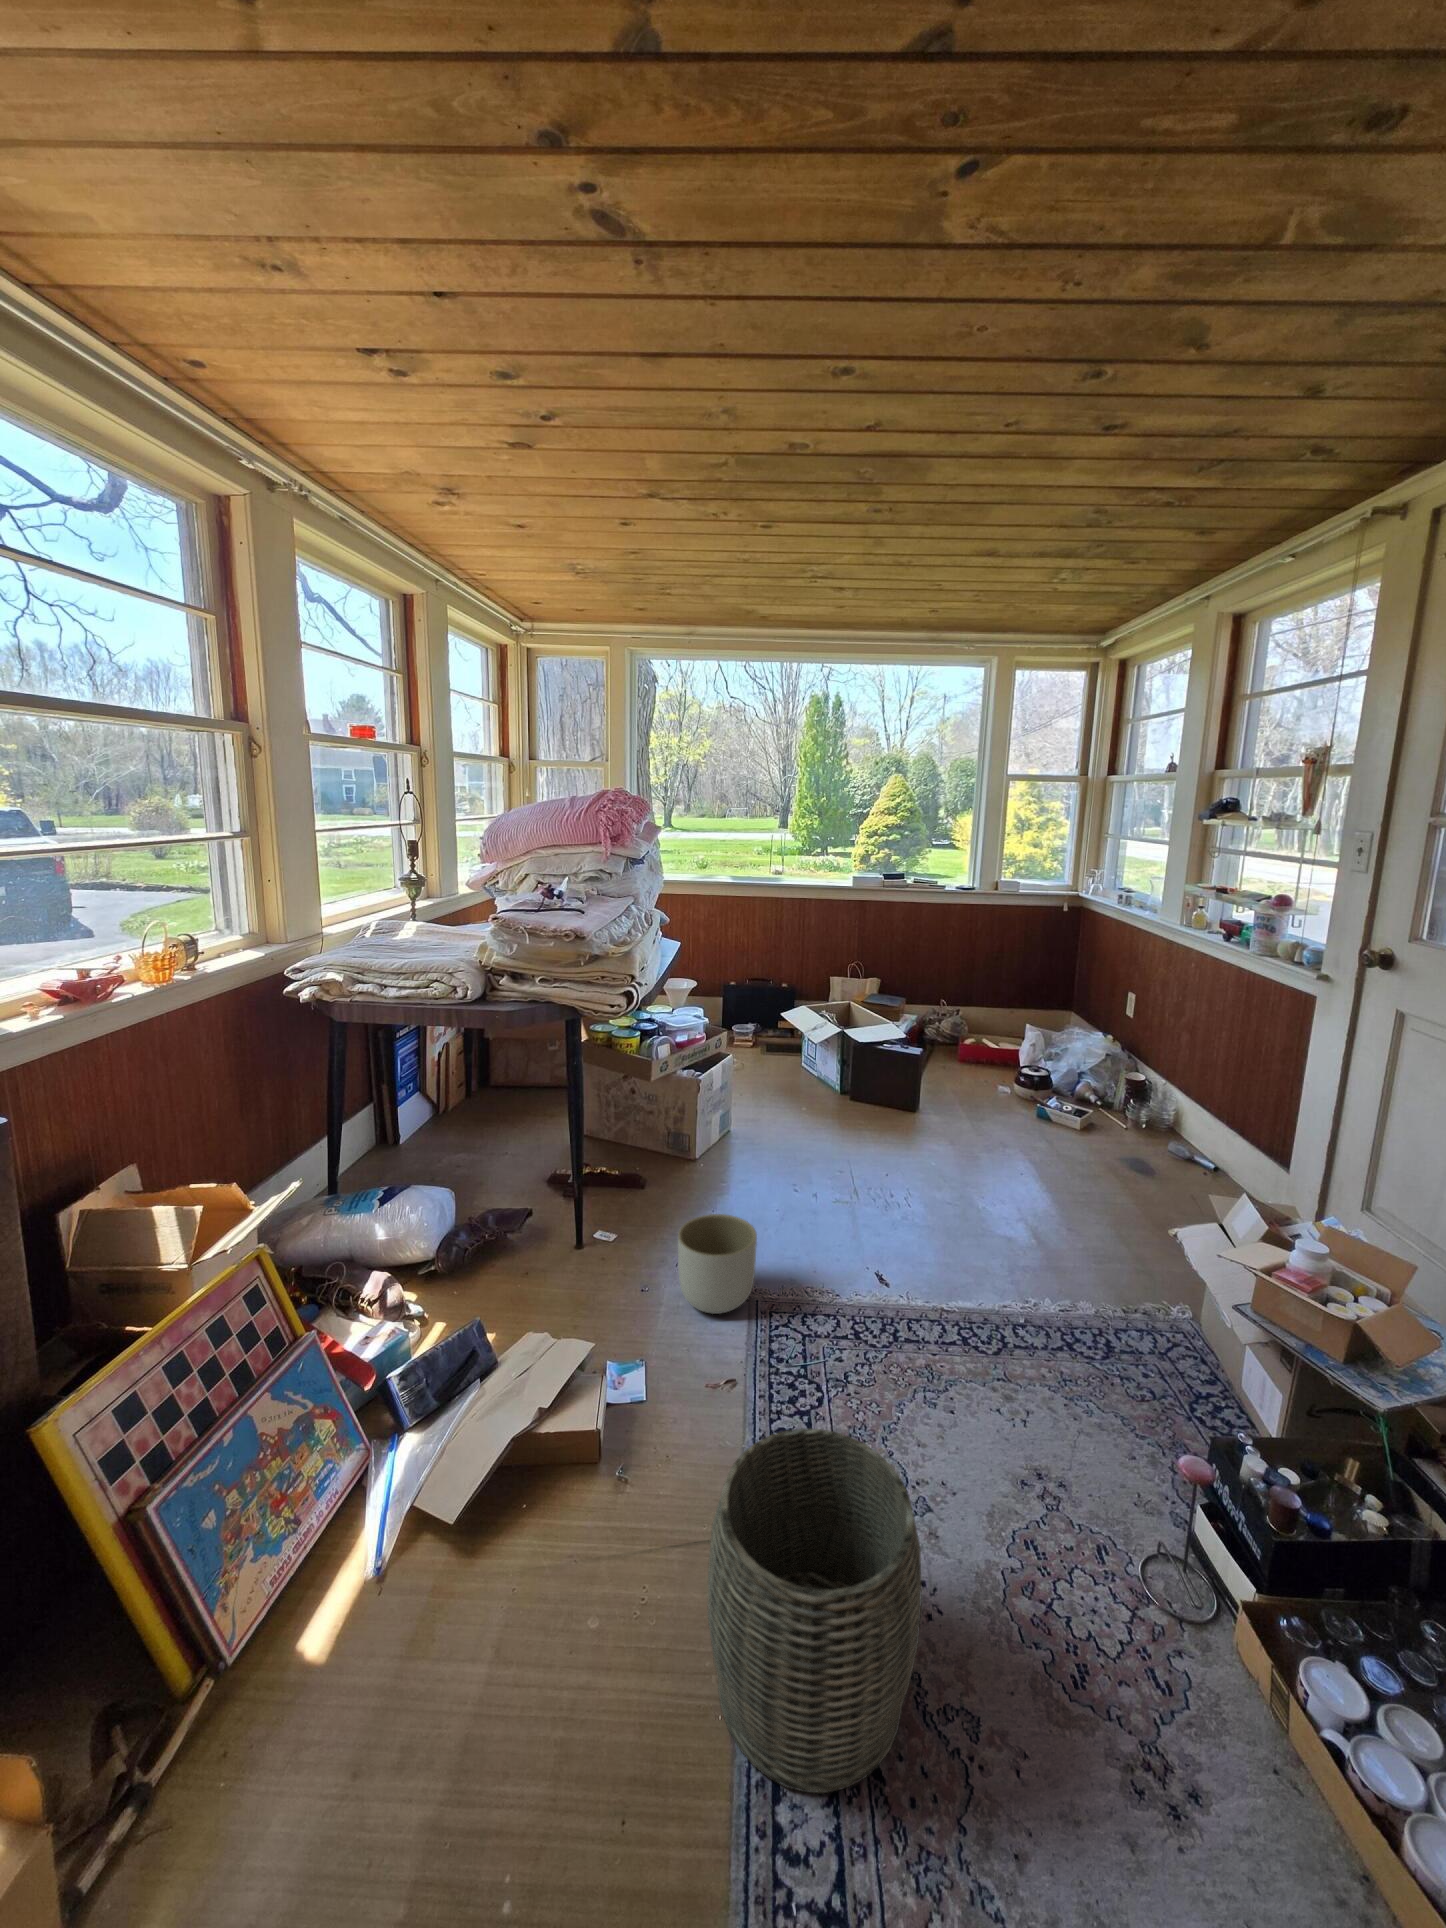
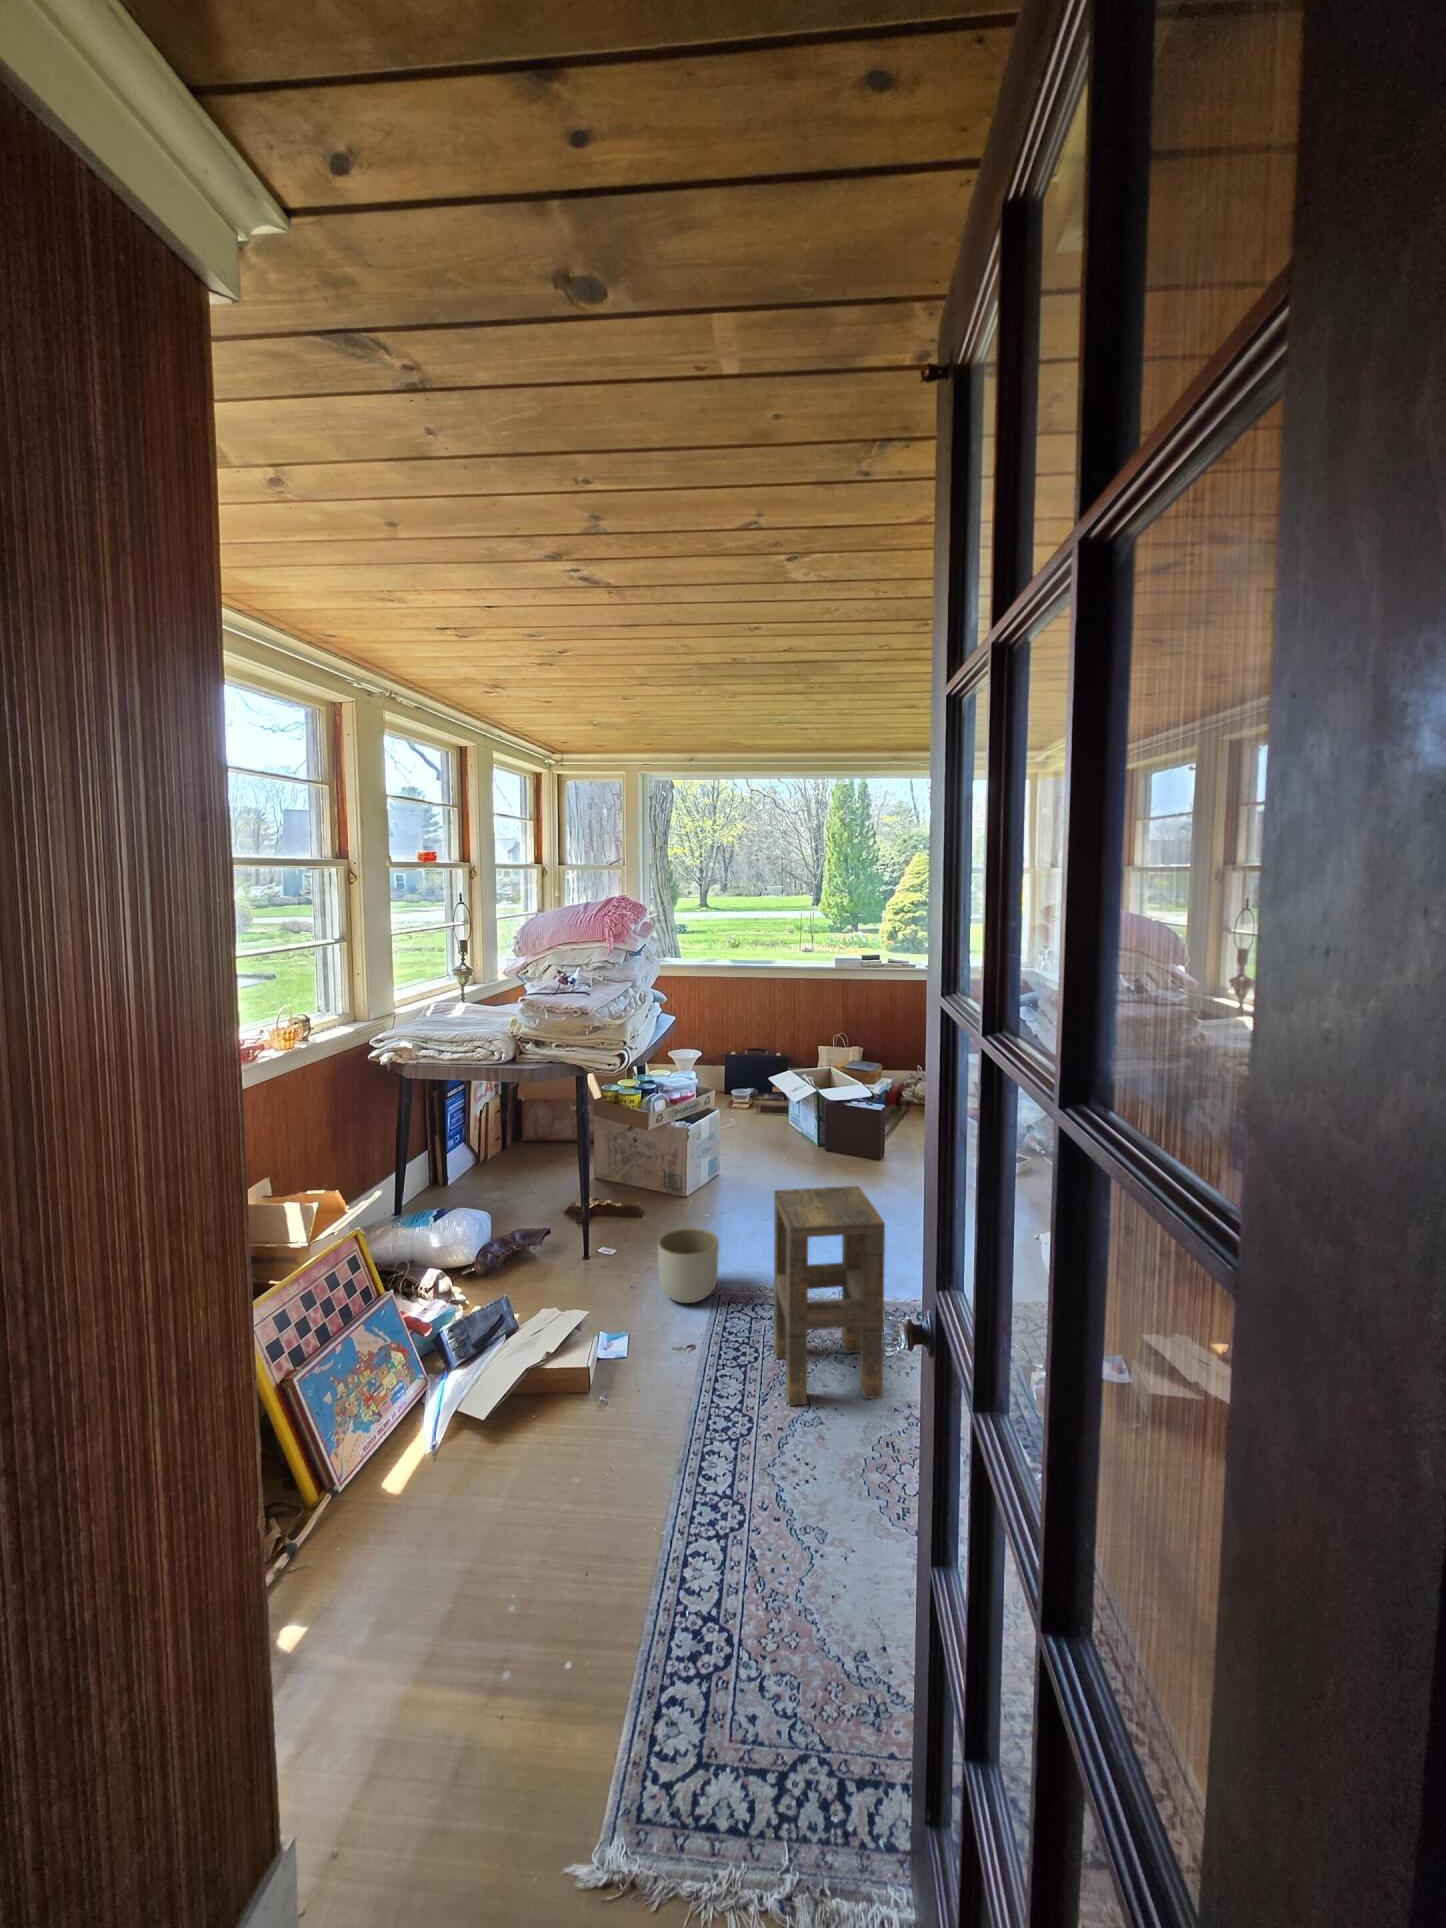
side table: none [840,1174,1020,1480] -> present [774,1186,885,1405]
woven basket: present [707,1428,921,1793] -> none [648,1343,787,1563]

